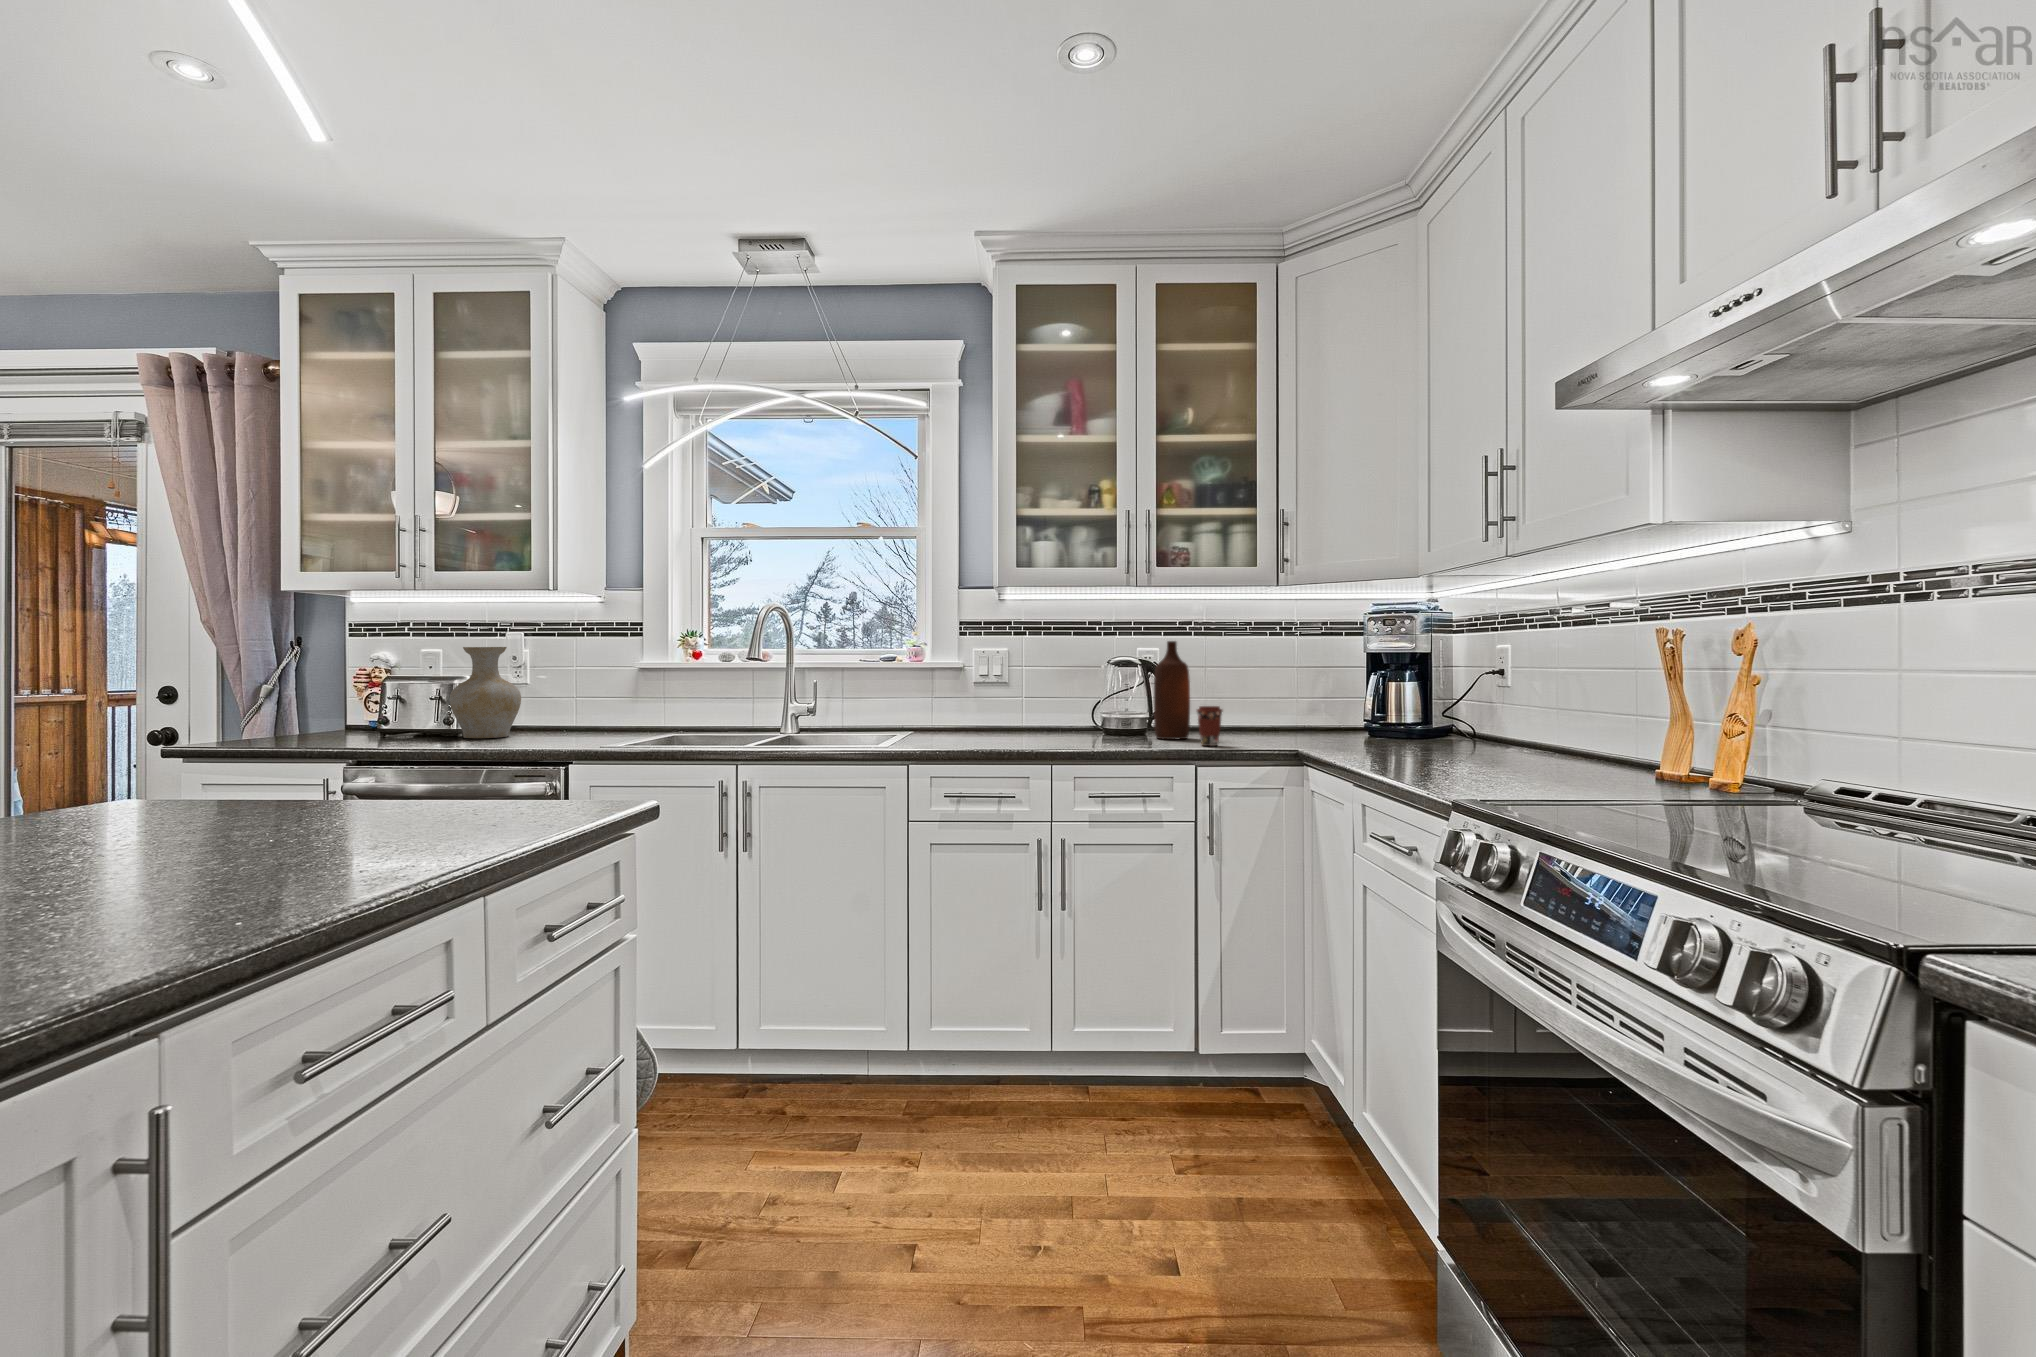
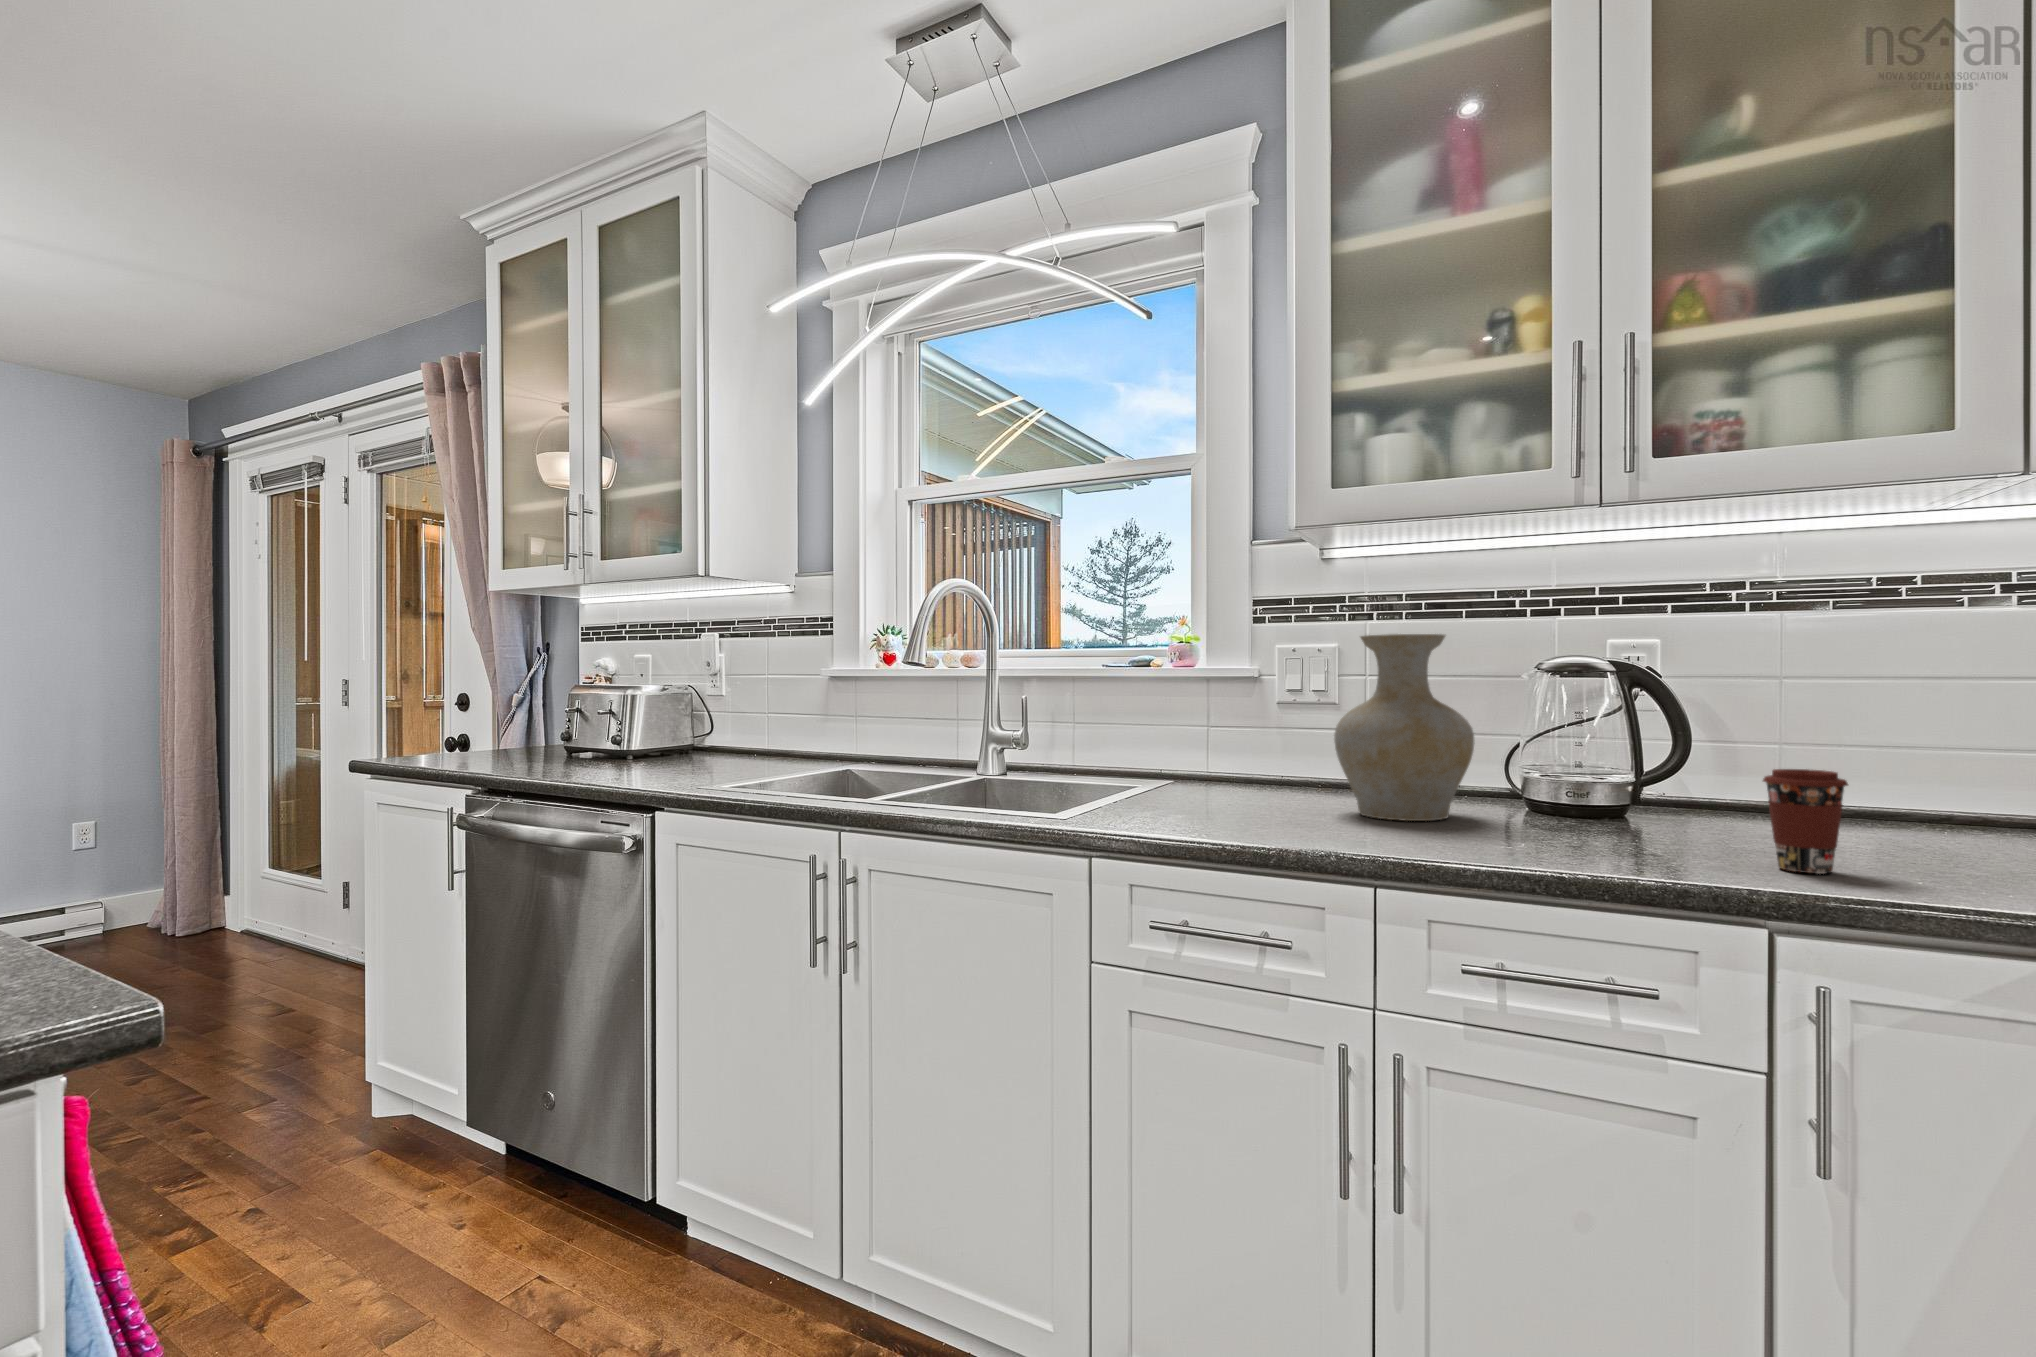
bottle: present [1154,641,1190,739] -> none [1642,617,1738,839]
vase: present [450,647,521,738] -> present [1334,634,1474,821]

